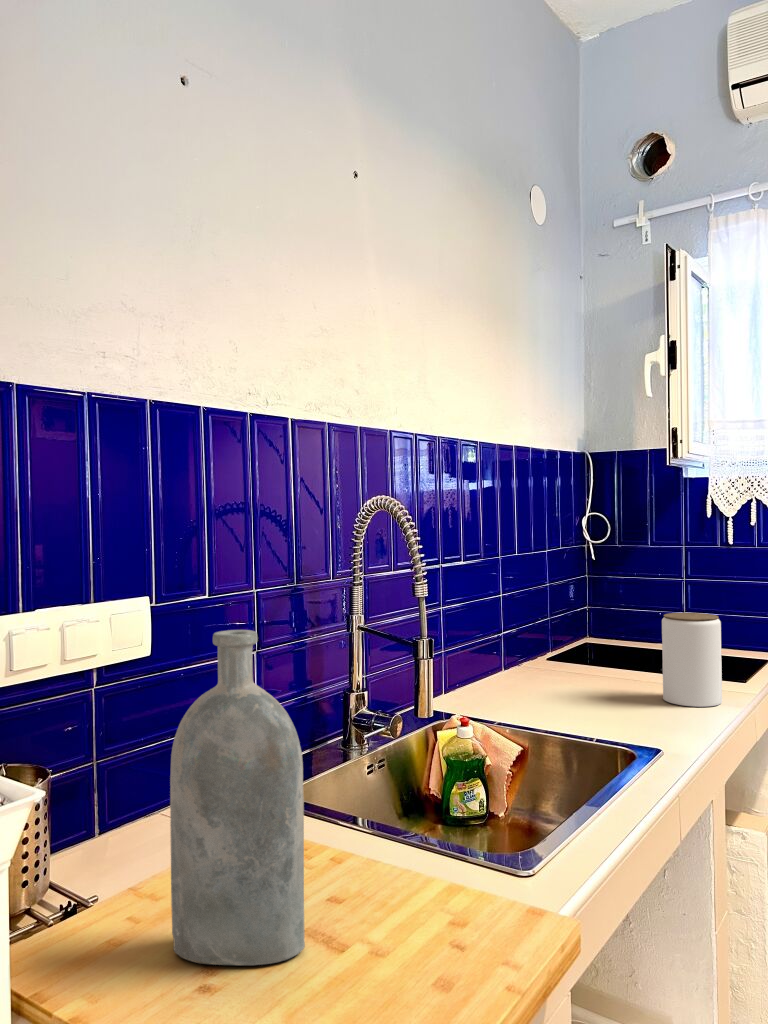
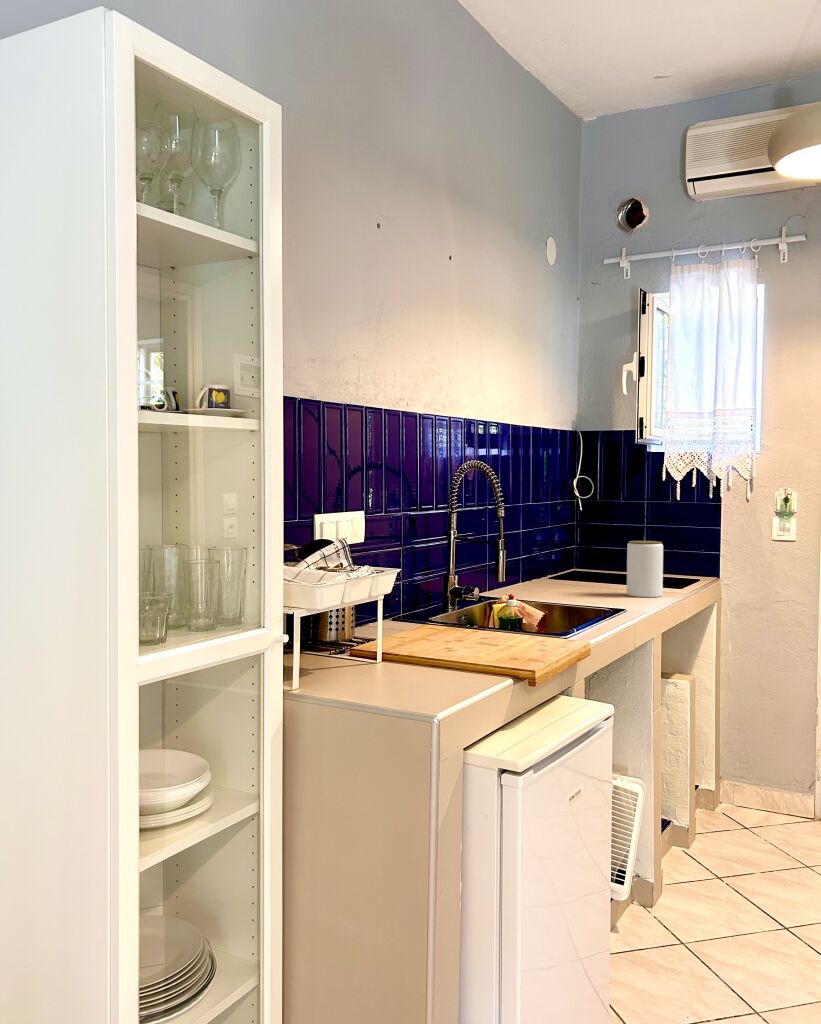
bottle: present [170,630,305,966] -> none [421,518,476,650]

